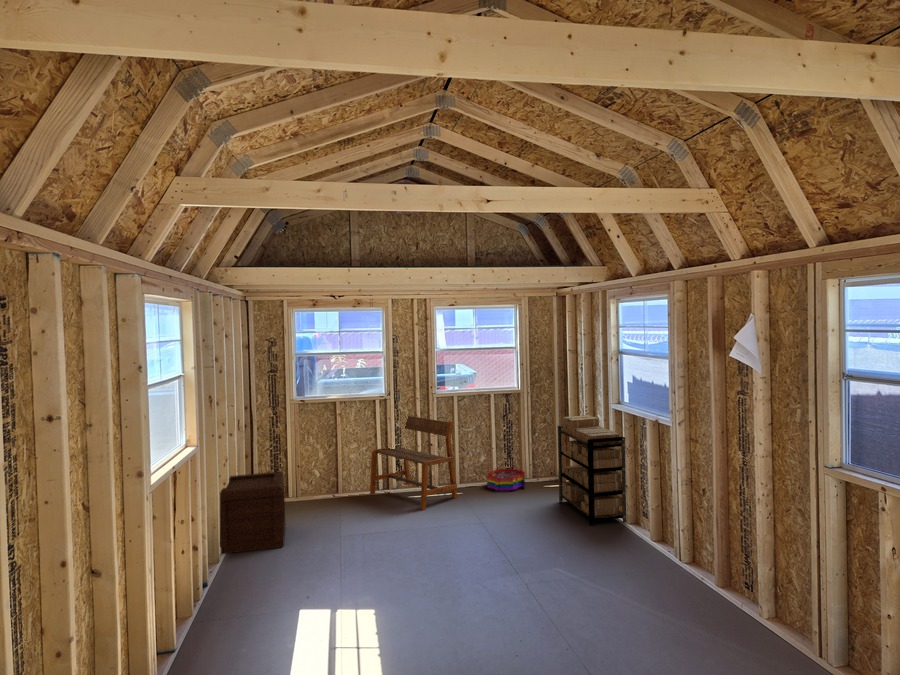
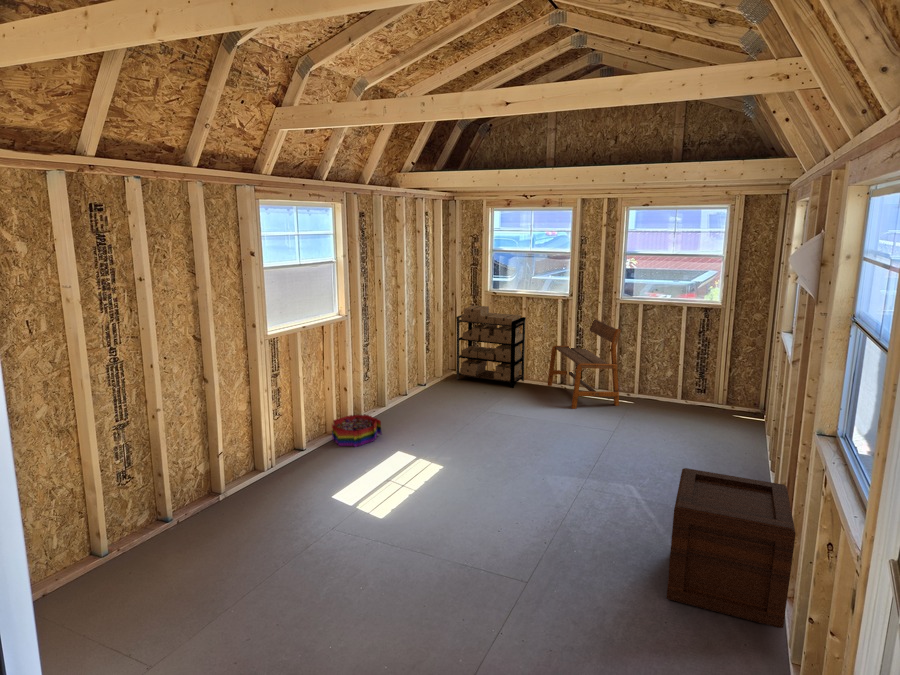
shelving unit: present [558,415,627,526] -> present [456,305,526,388]
storage bin: present [487,469,525,491] -> present [332,415,382,447]
wooden crate: present [220,472,286,554] -> present [667,468,796,628]

